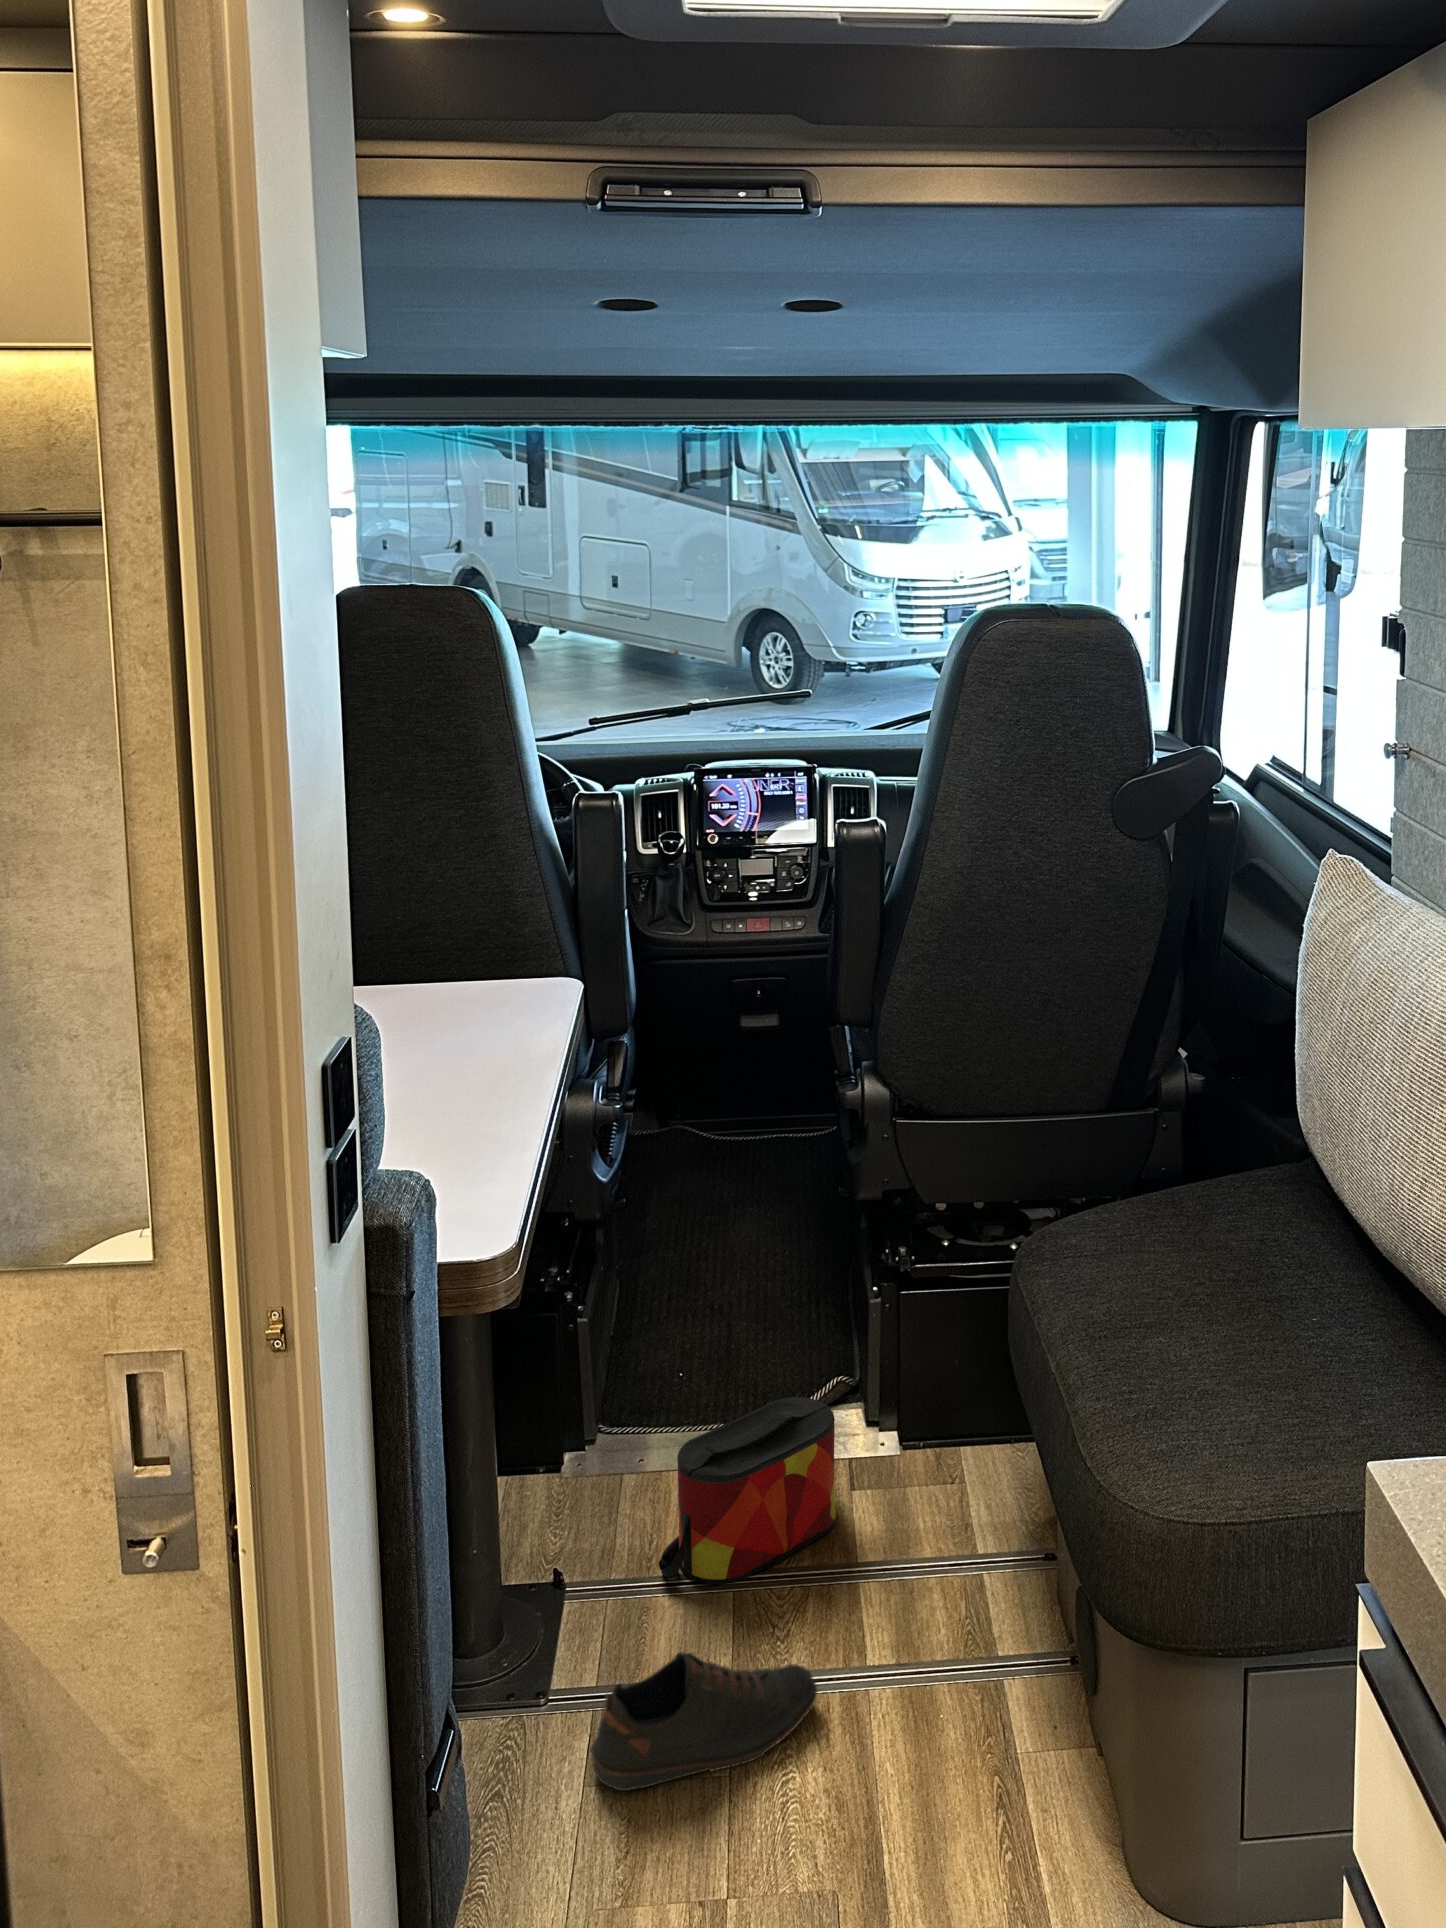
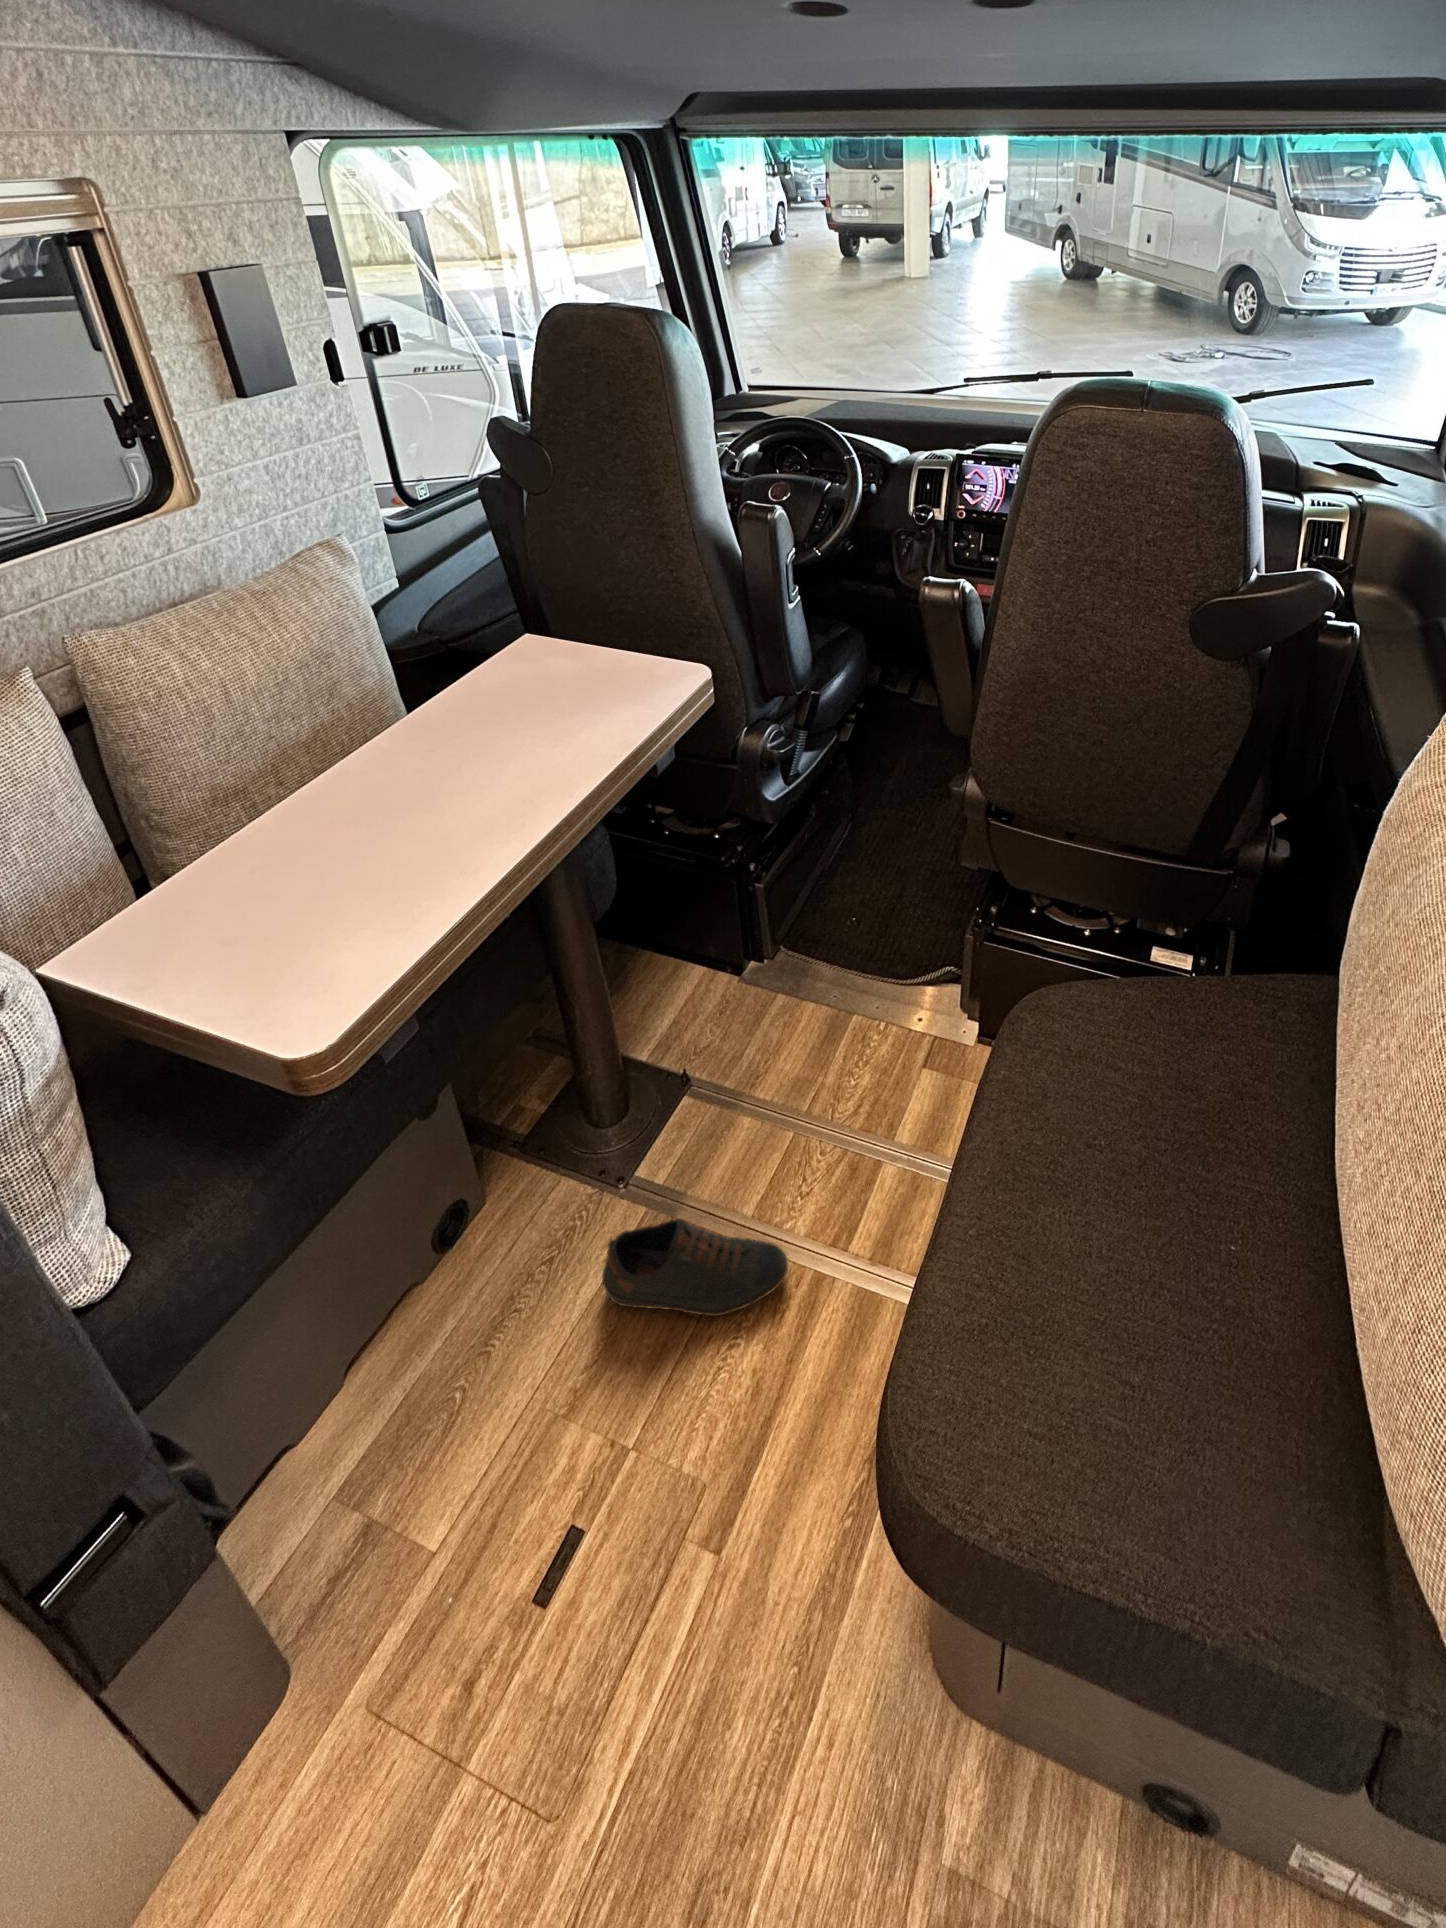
bag: present [659,1397,836,1584] -> none [746,998,901,1129]

